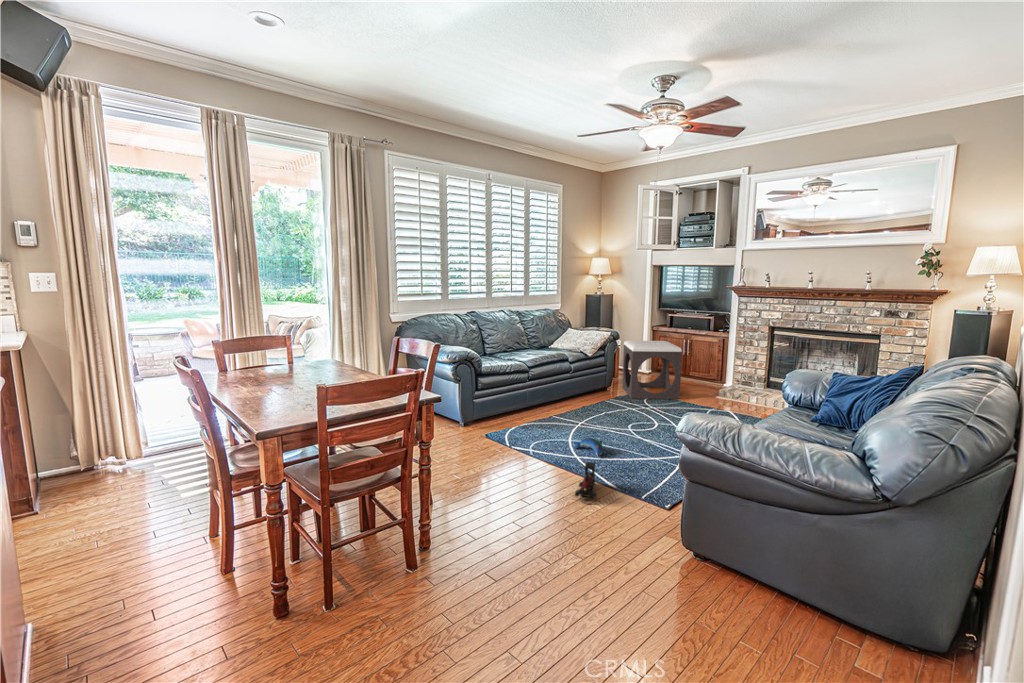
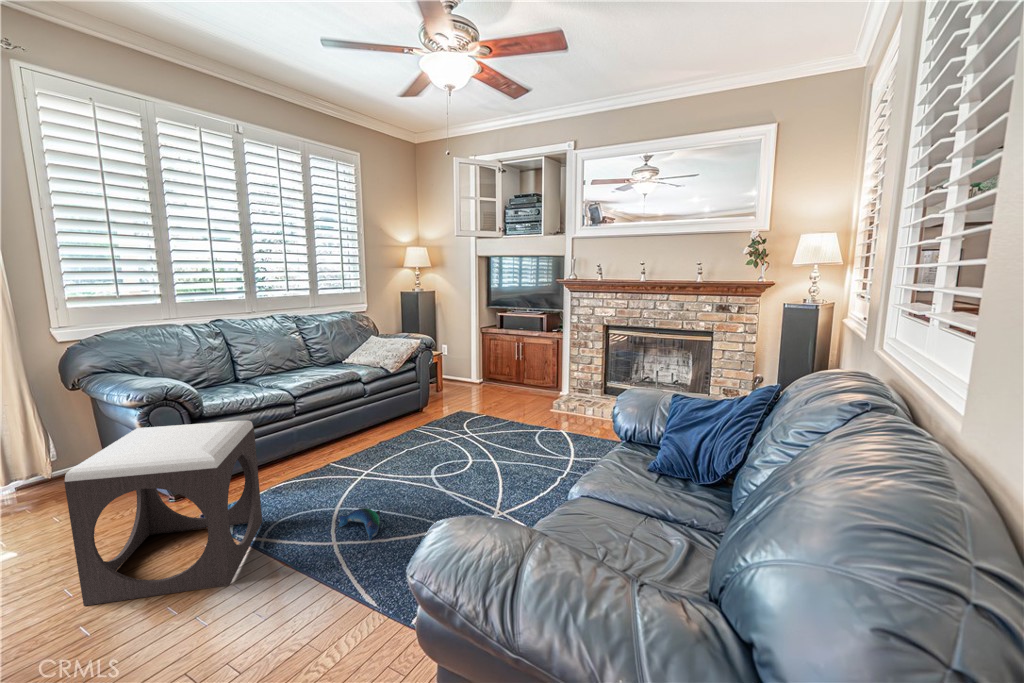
footstool: present [622,341,682,399] -> present [64,420,262,606]
toy train: present [575,462,596,503] -> none [293,572,344,664]

